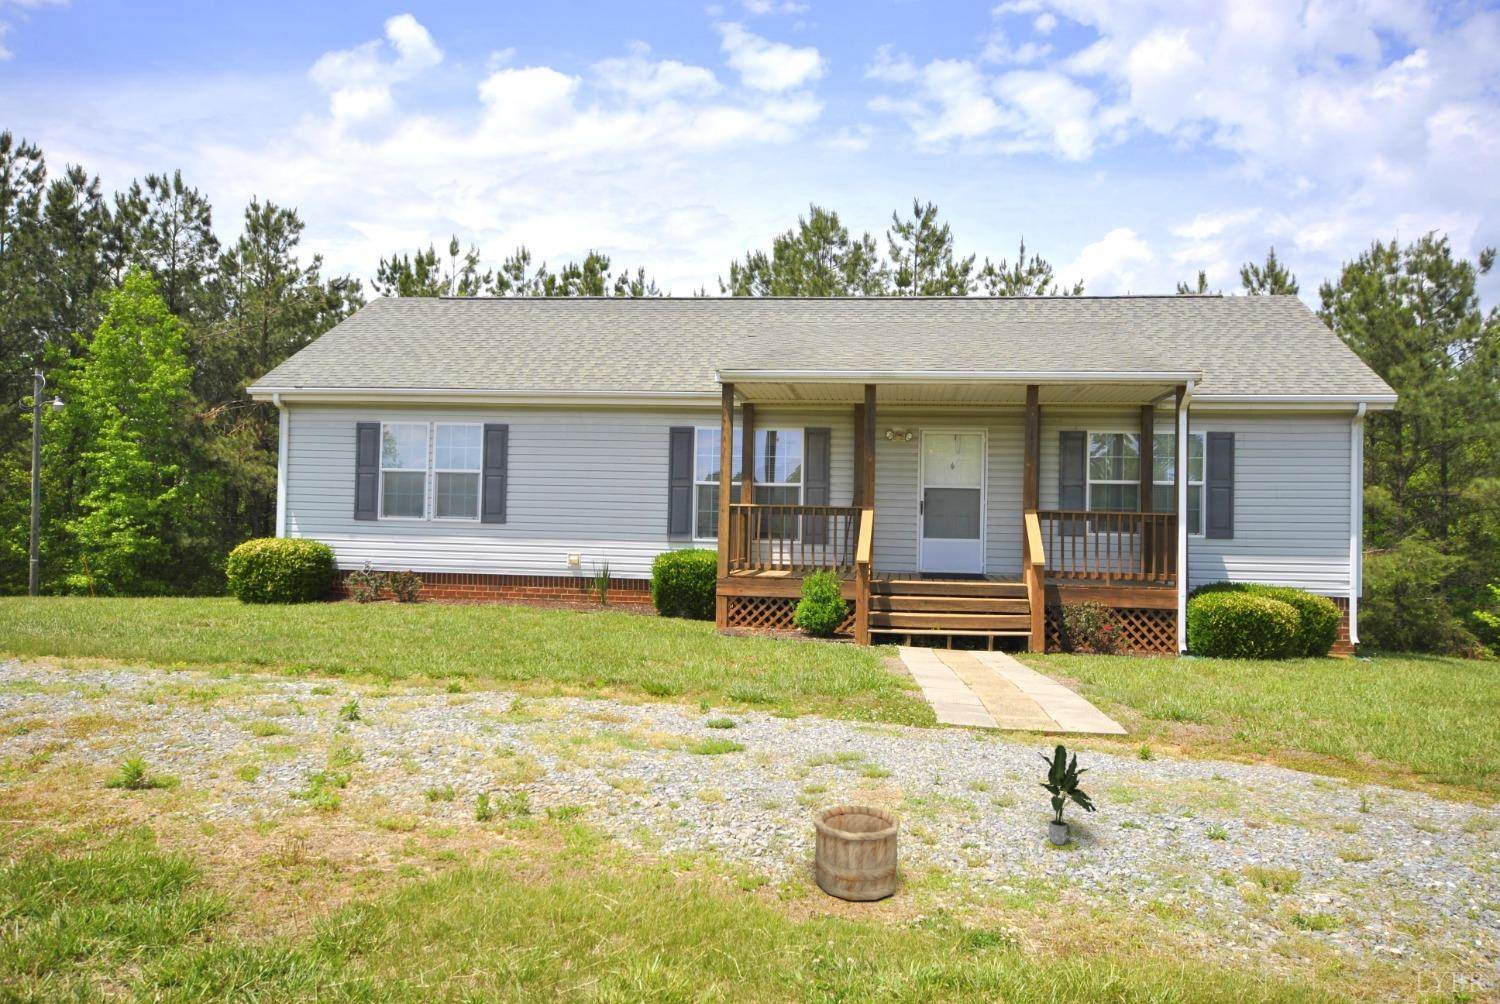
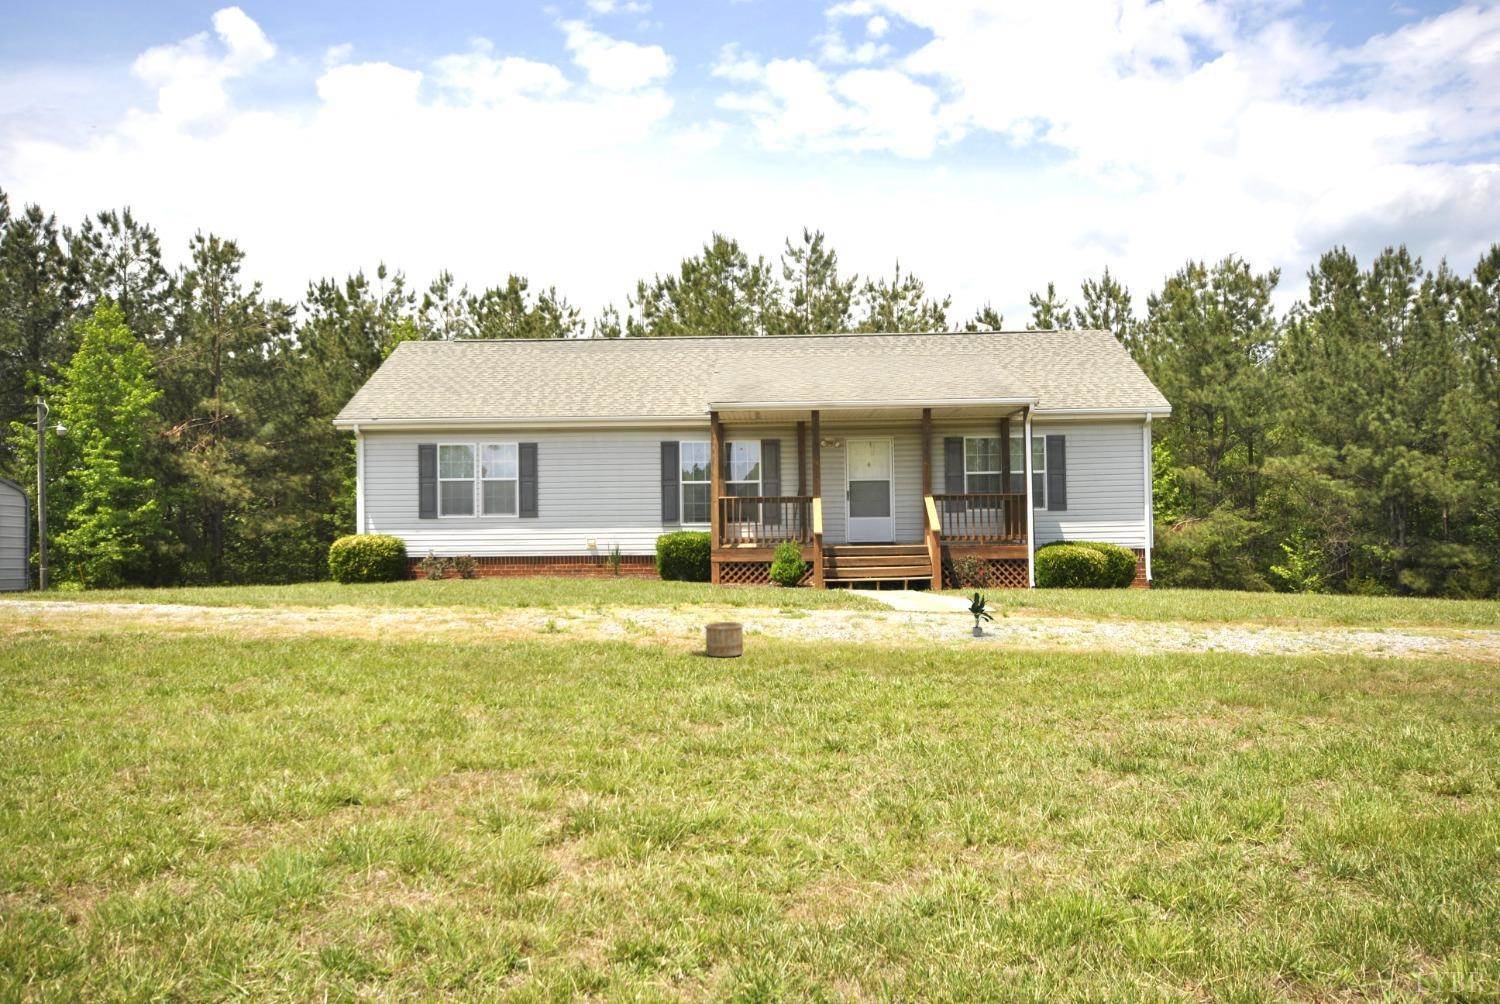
wooden bucket: present [813,806,899,900] -> present [705,622,743,657]

